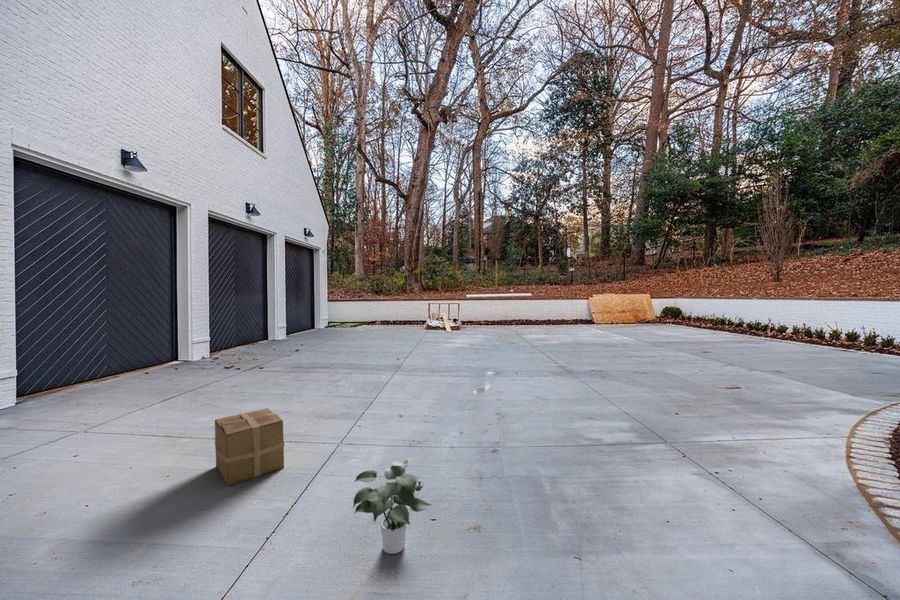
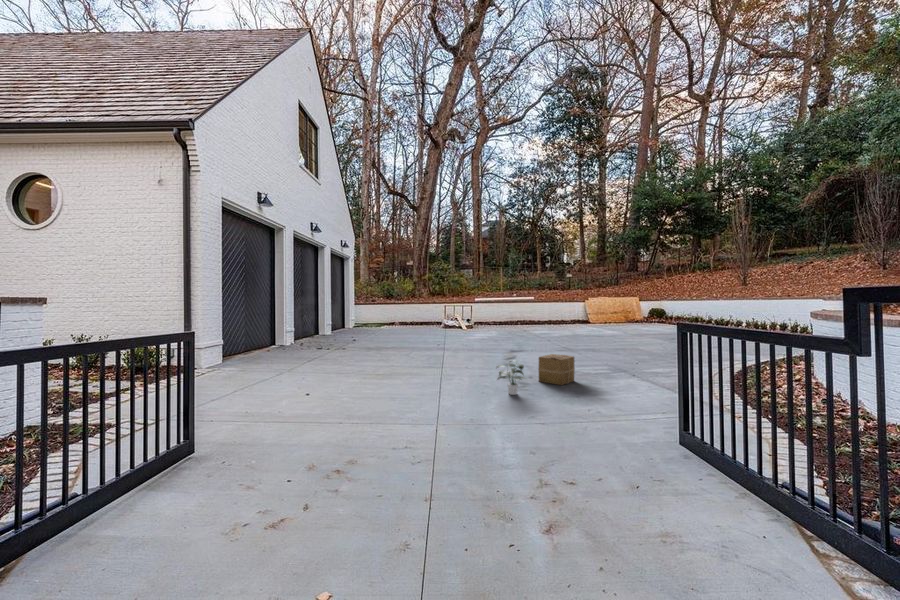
cardboard box: present [215,408,284,486] -> present [538,354,575,385]

